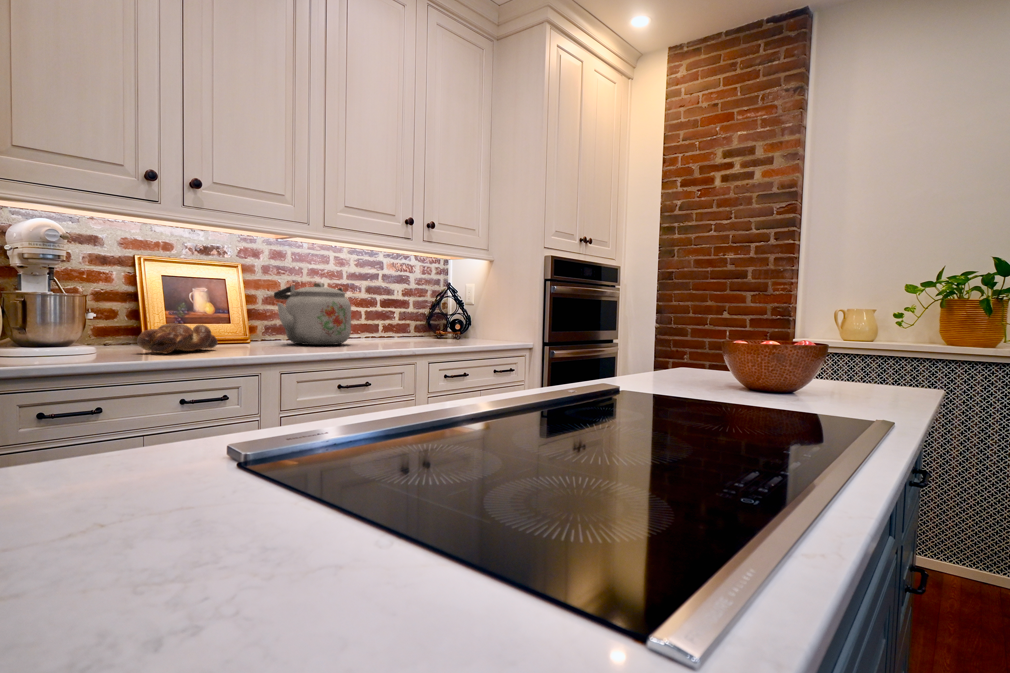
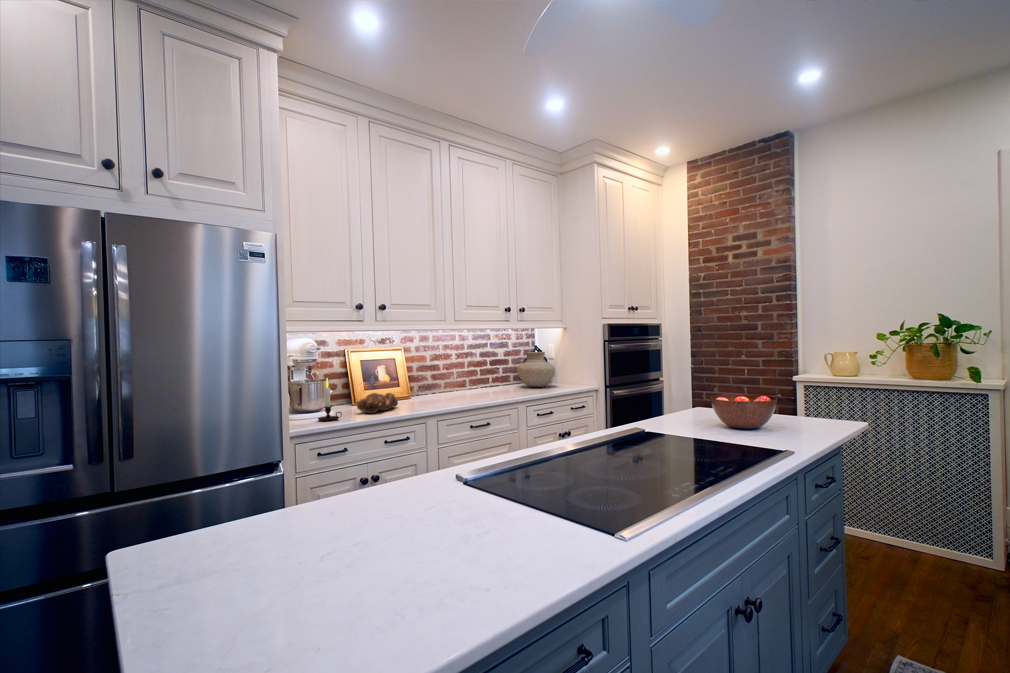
candle: none [50,283,98,358] -> present [318,378,342,421]
kettle: present [274,283,351,345] -> none [425,357,474,398]
vase: none [420,290,475,340] -> present [517,352,555,387]

